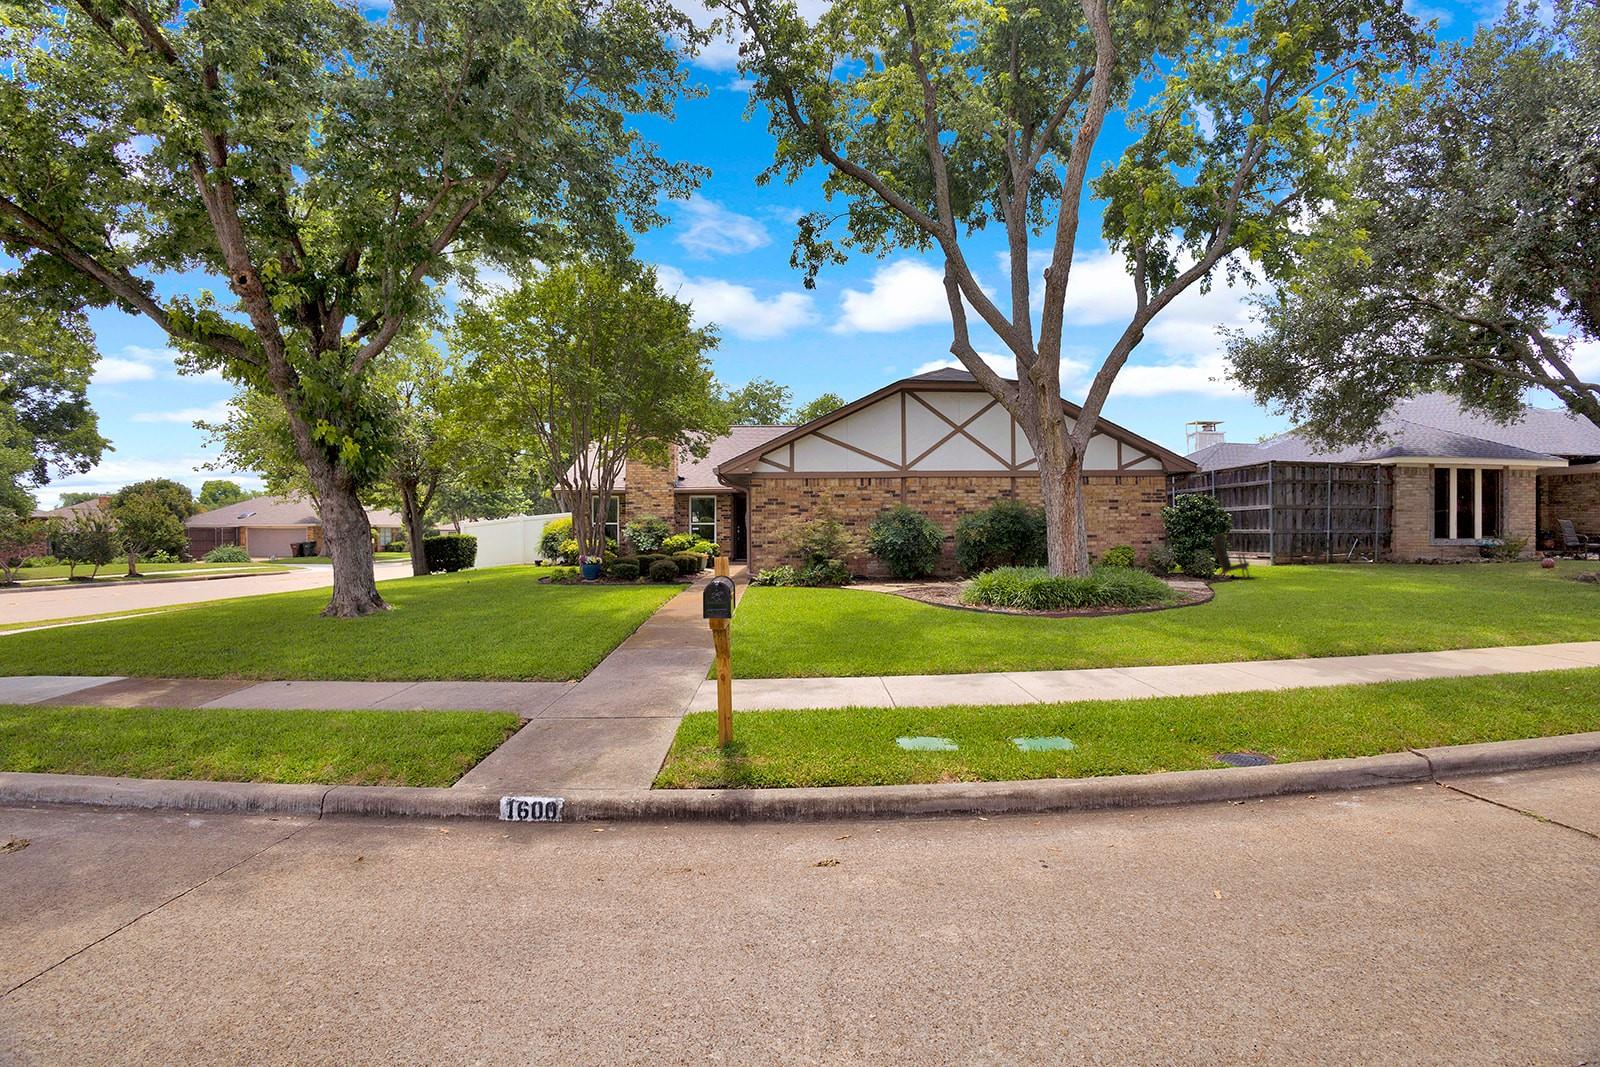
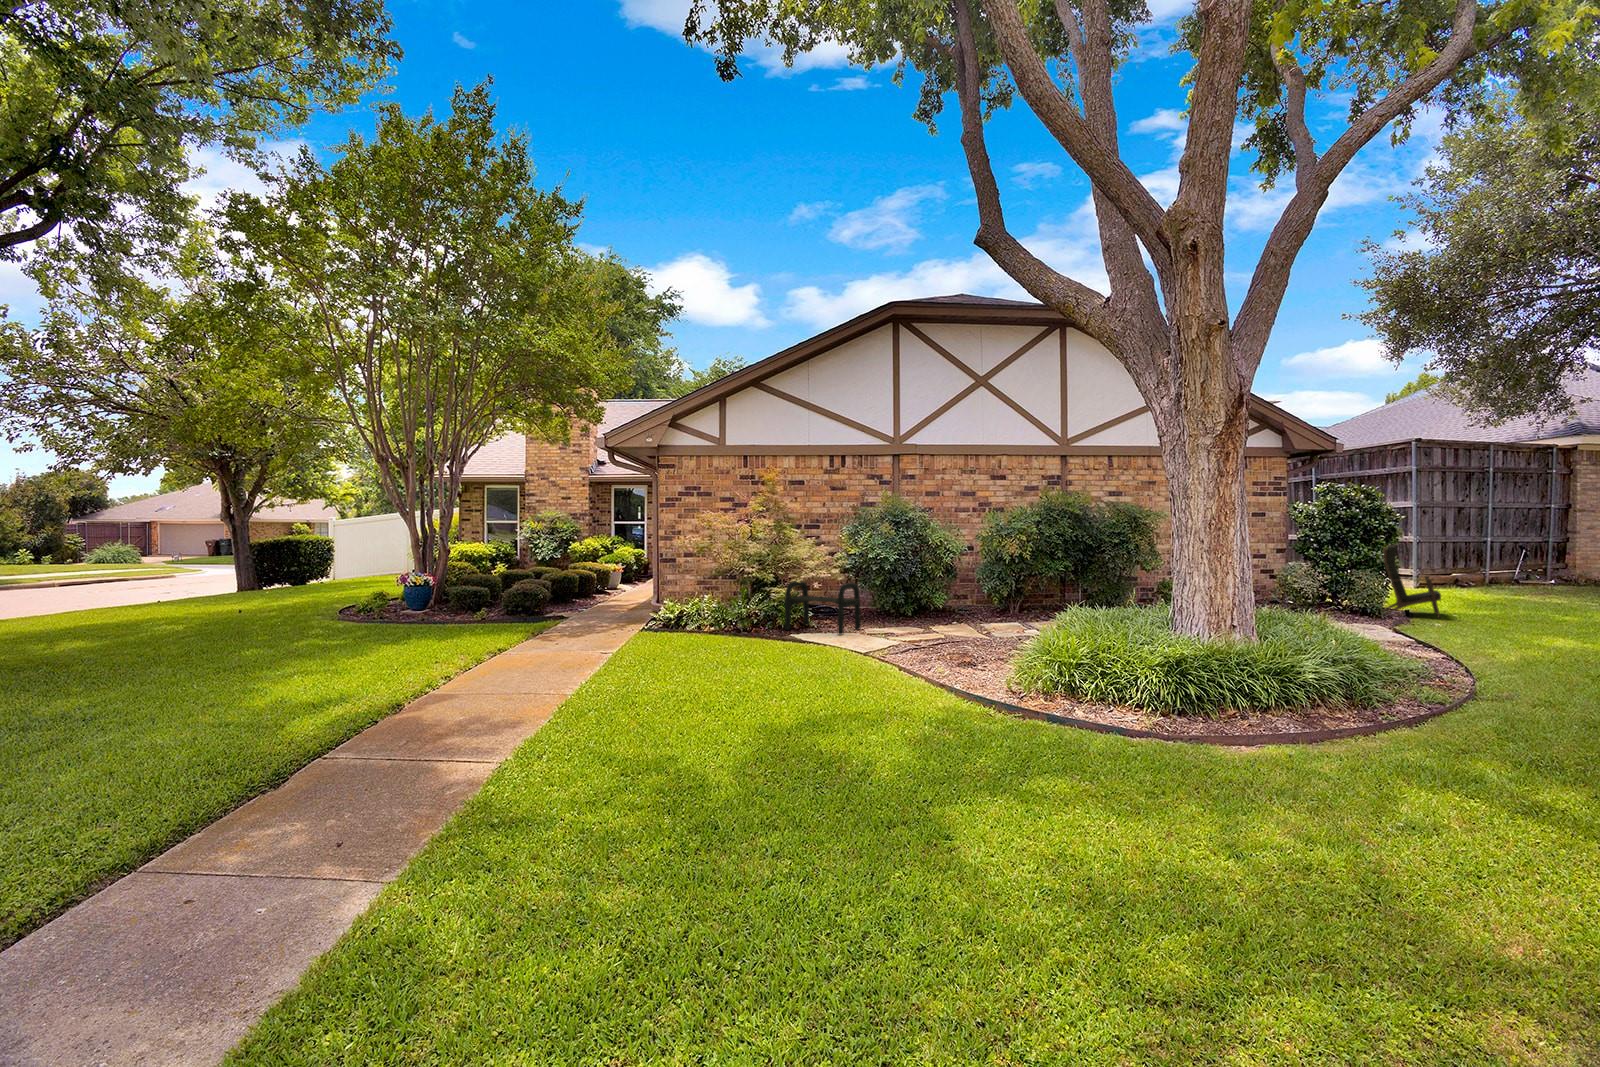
bench: present [1290,538,1333,562] -> present [785,581,861,635]

